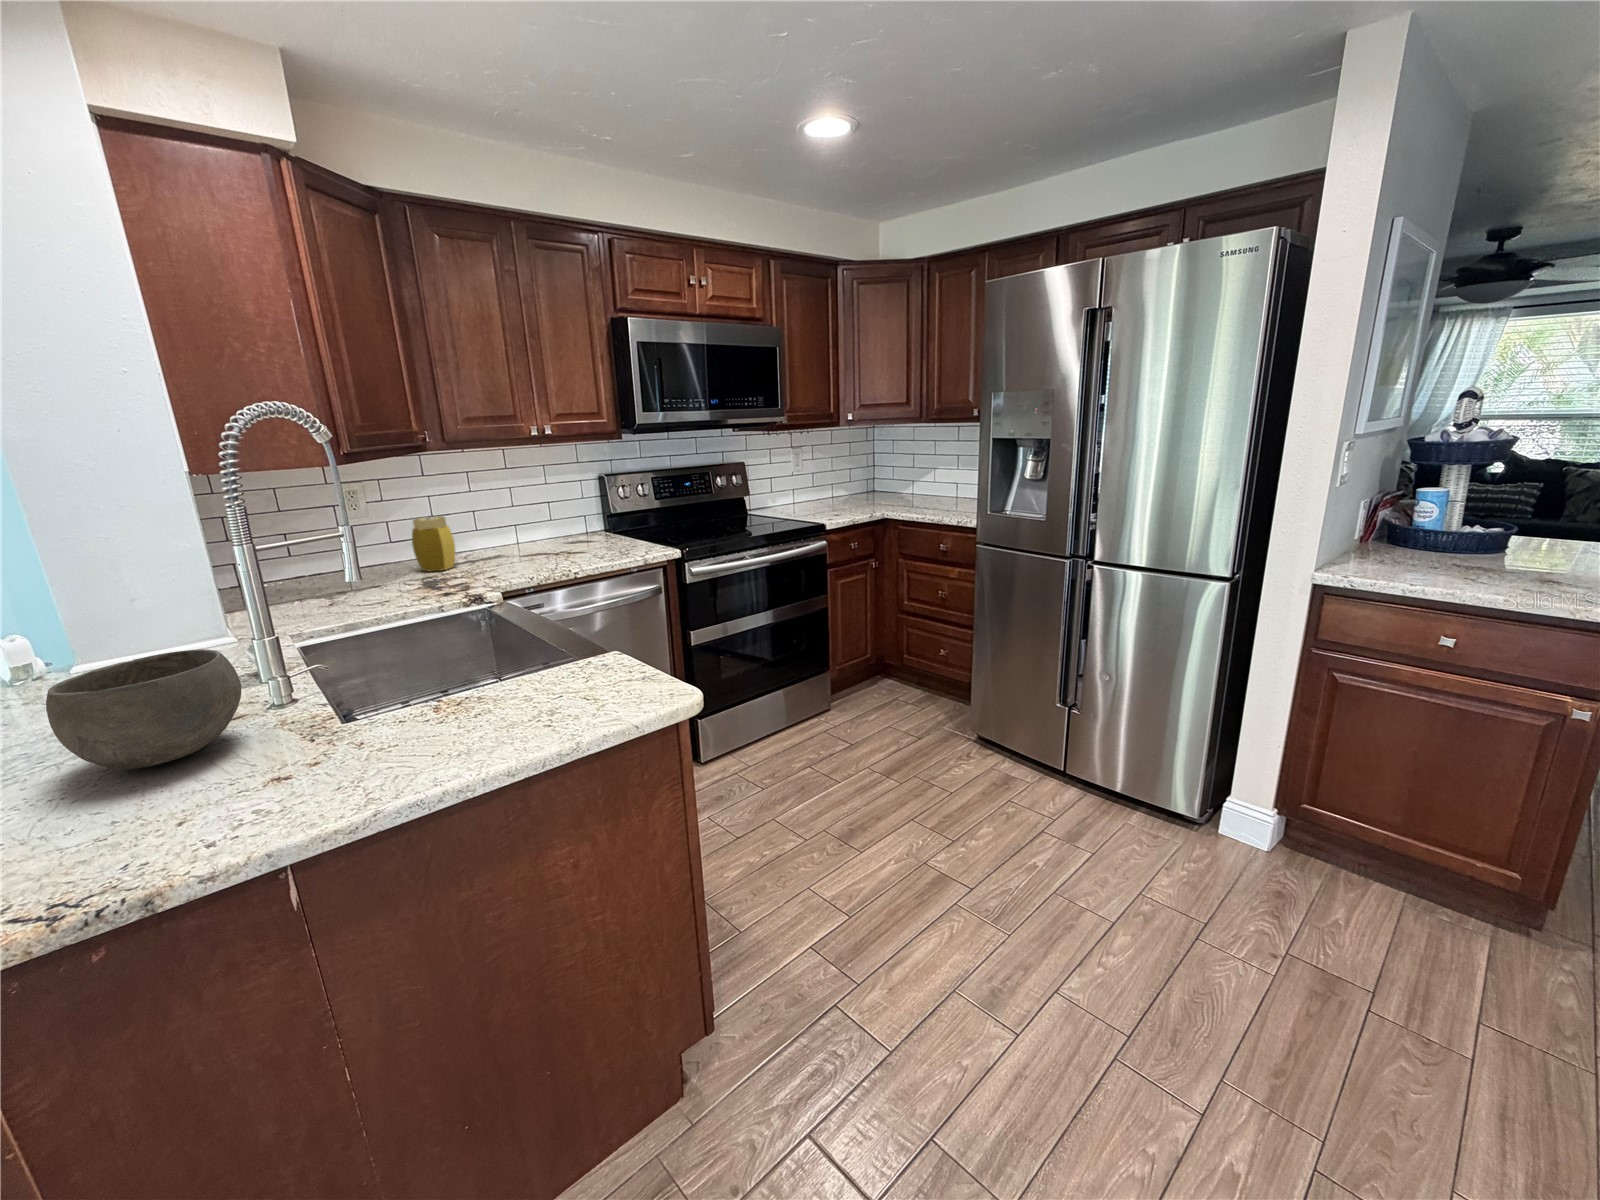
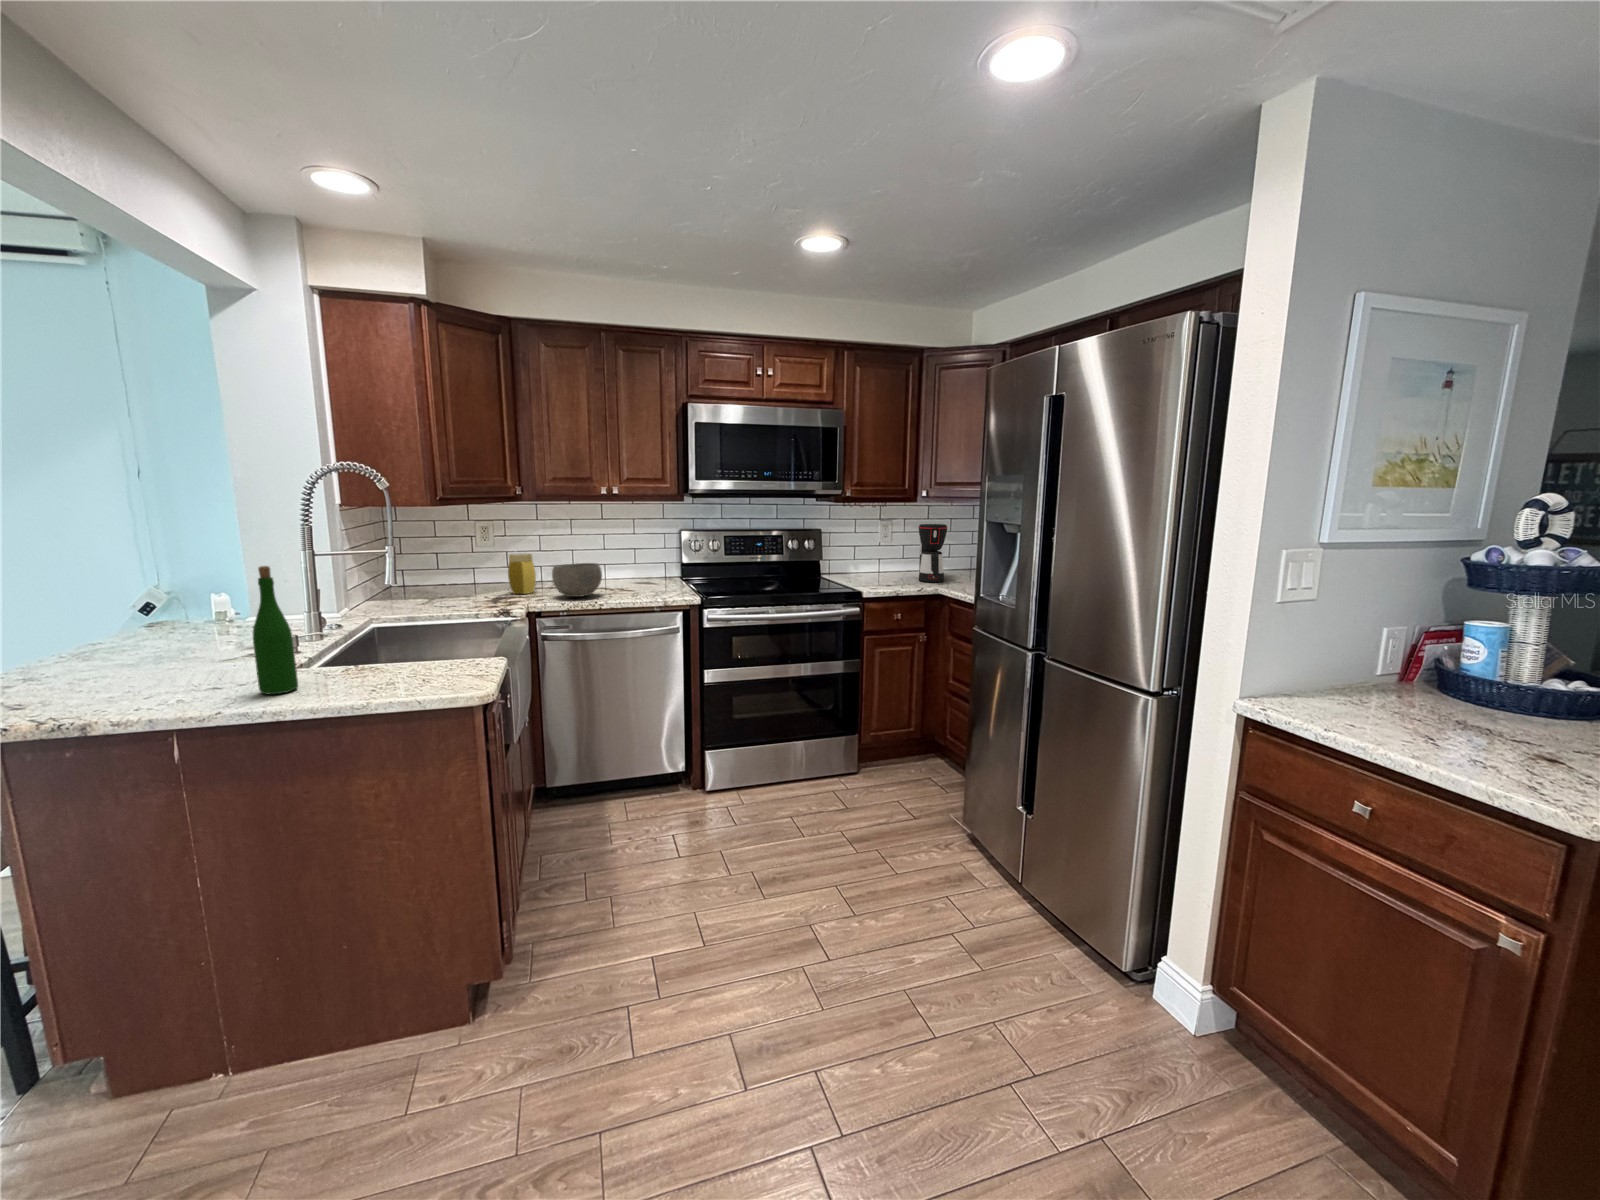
coffee maker: none [844,451,879,510] -> present [918,524,948,582]
wine bottle: none [371,567,443,768] -> present [253,566,298,694]
bowl: present [46,649,241,769] -> present [552,563,602,597]

